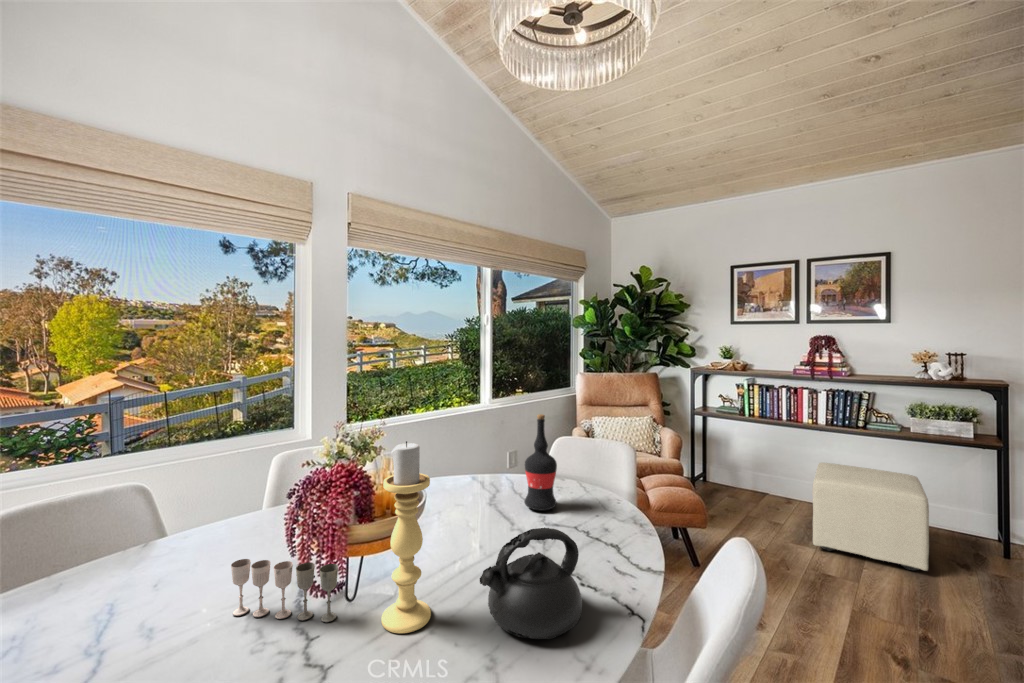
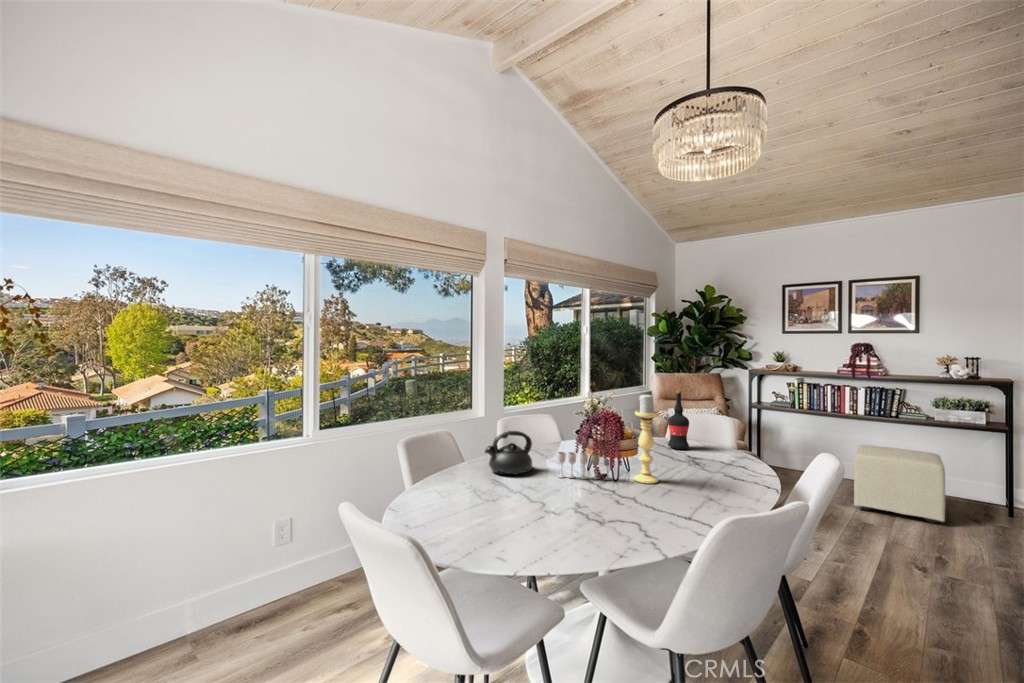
teapot: present [480,528,582,639] -> present [485,431,532,474]

